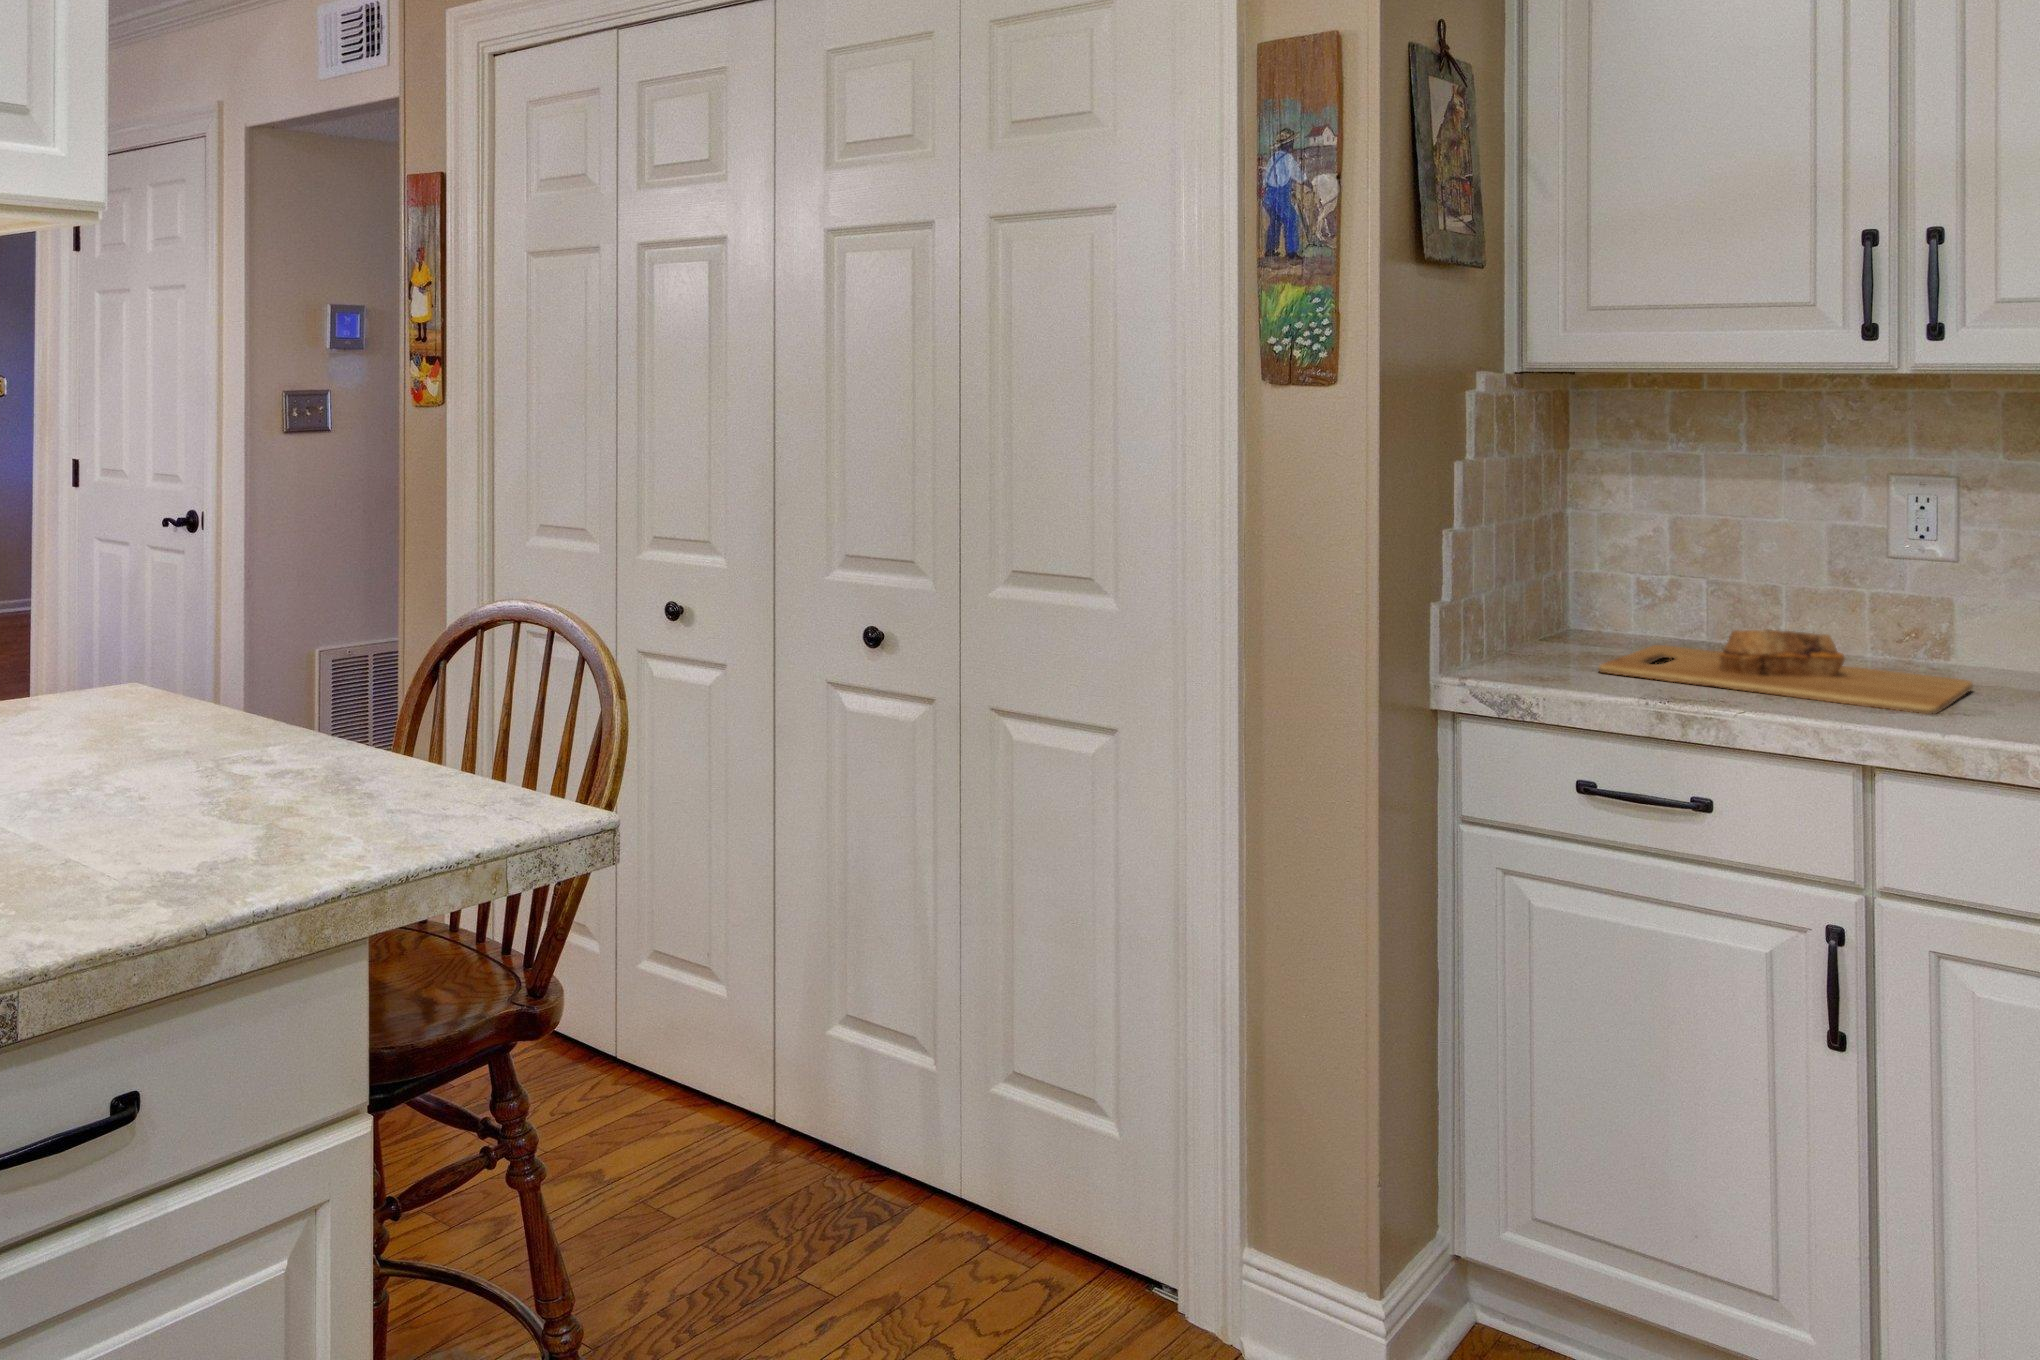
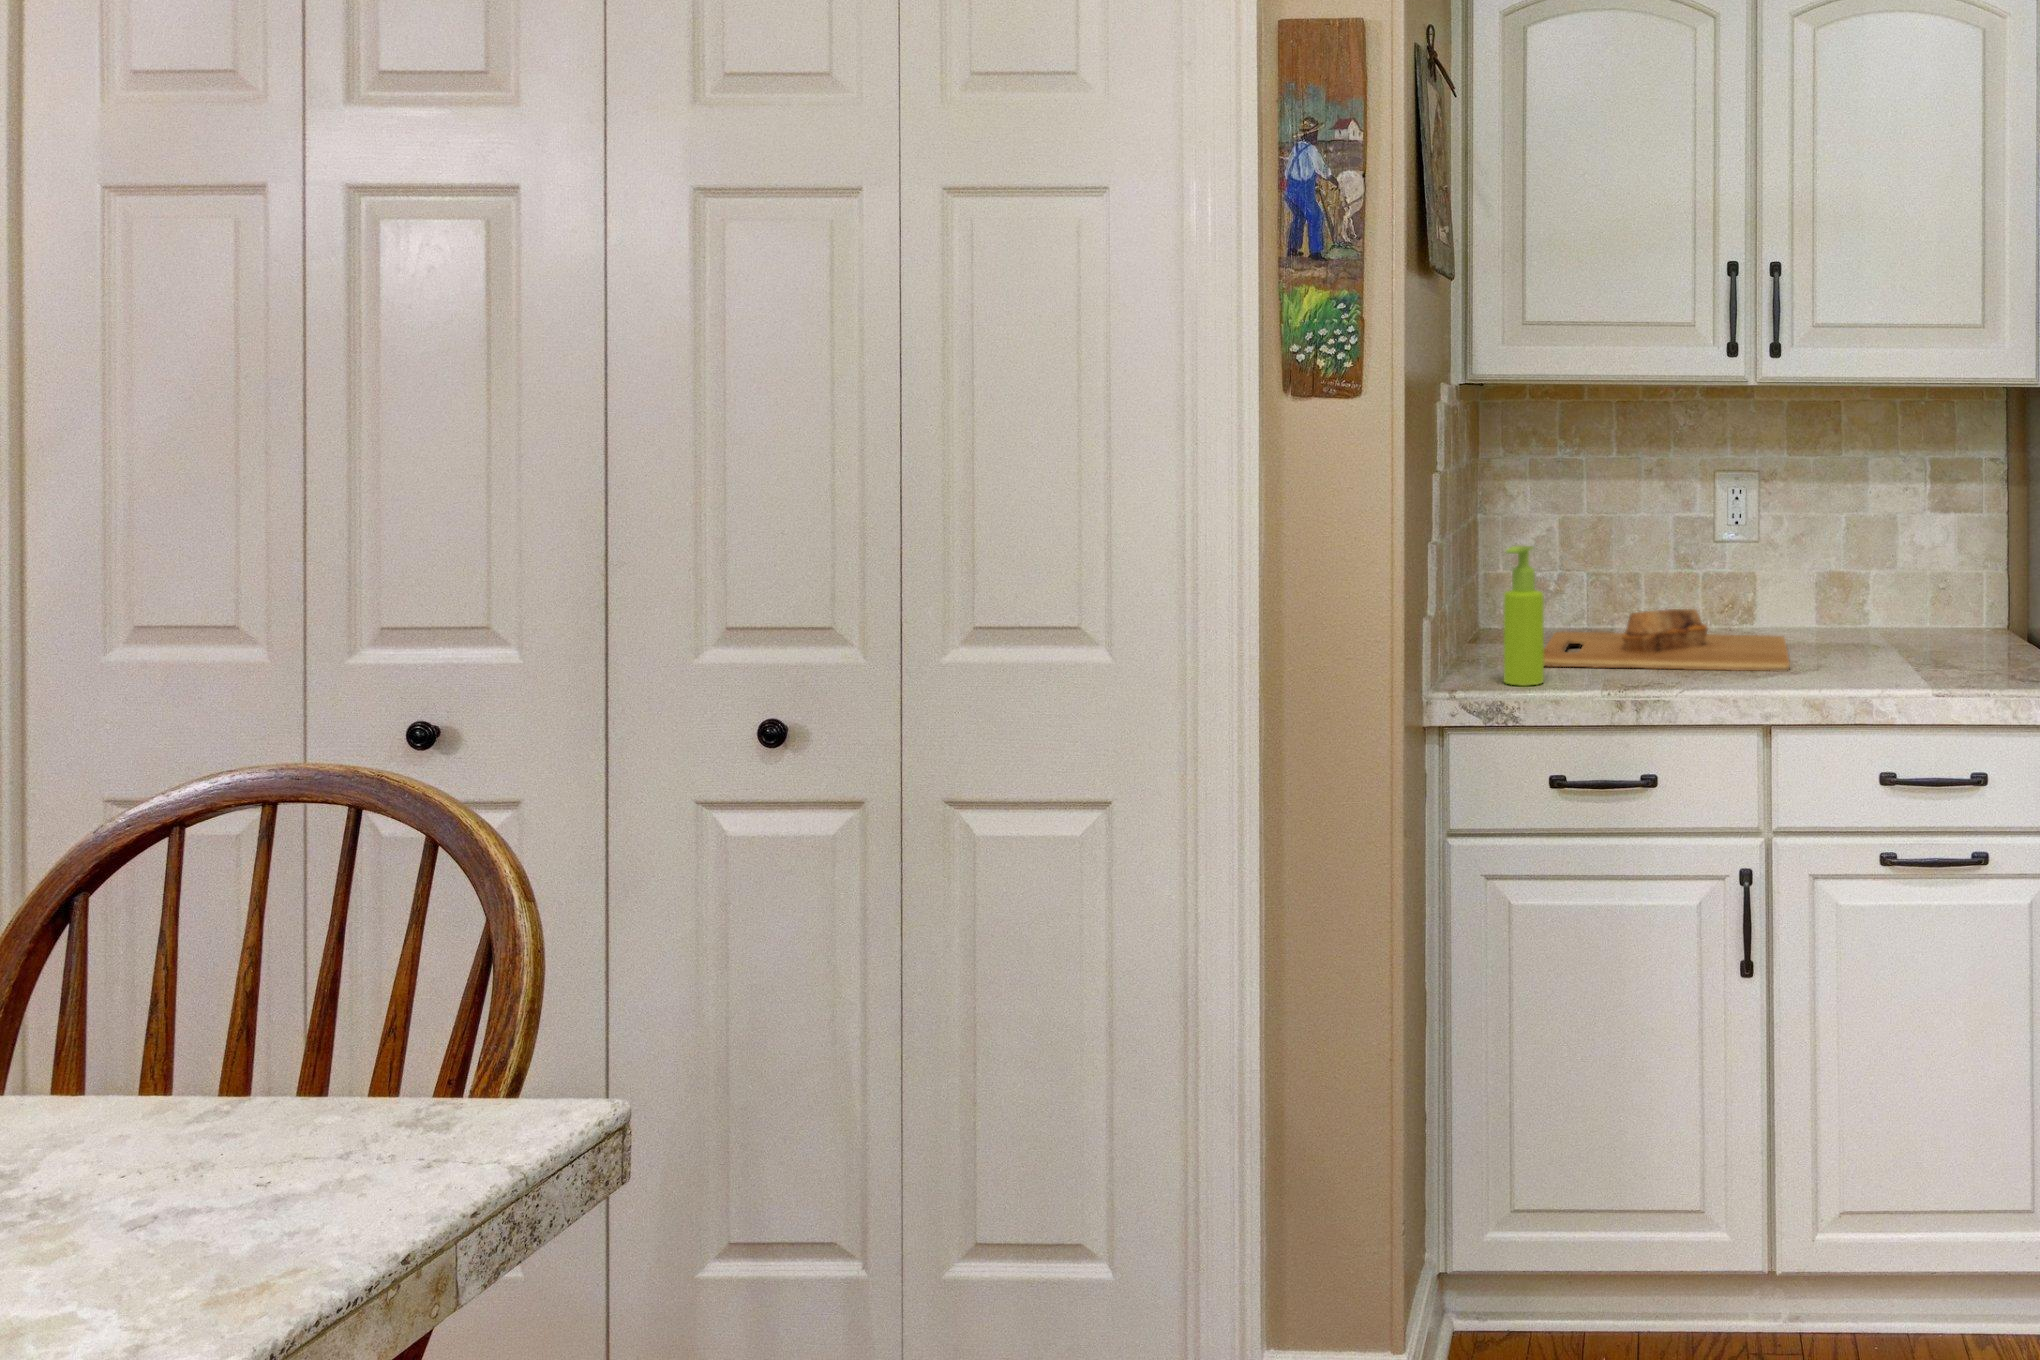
soap dispenser: none [1534,542,1584,686] -> present [1504,546,1544,686]

